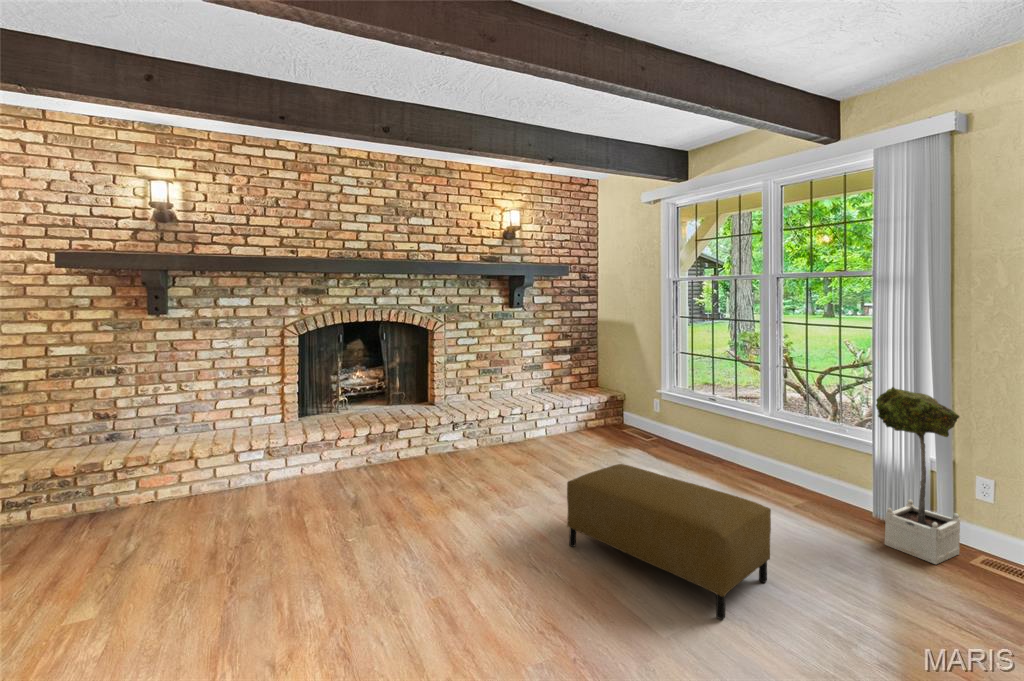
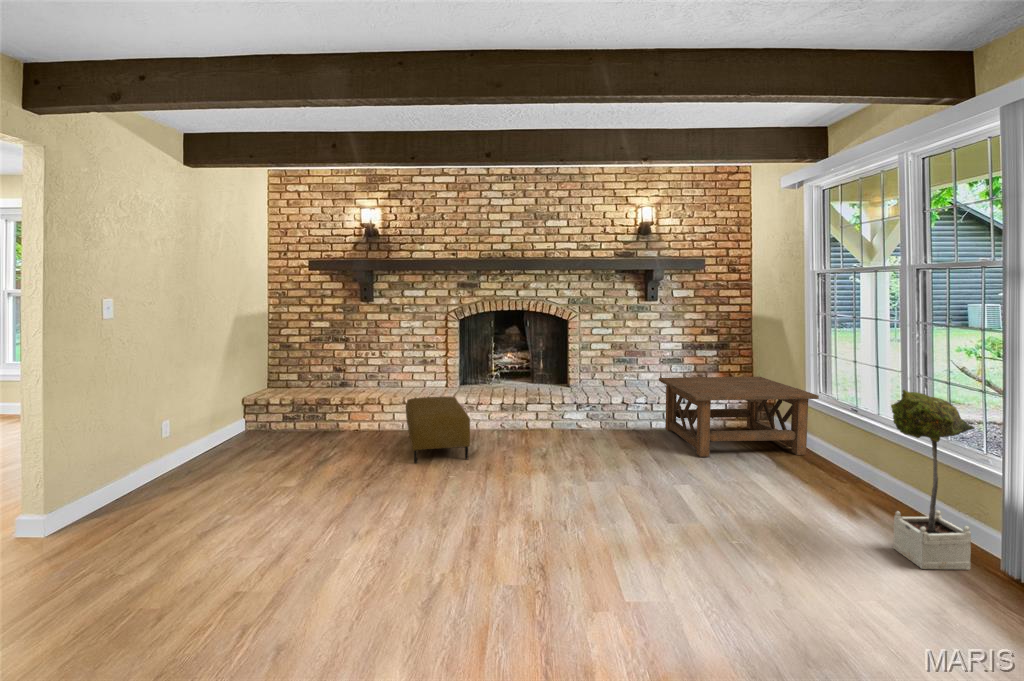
coffee table: none [541,379,703,469] -> present [659,377,819,457]
ottoman: present [567,464,771,620] -> present [406,397,470,463]

